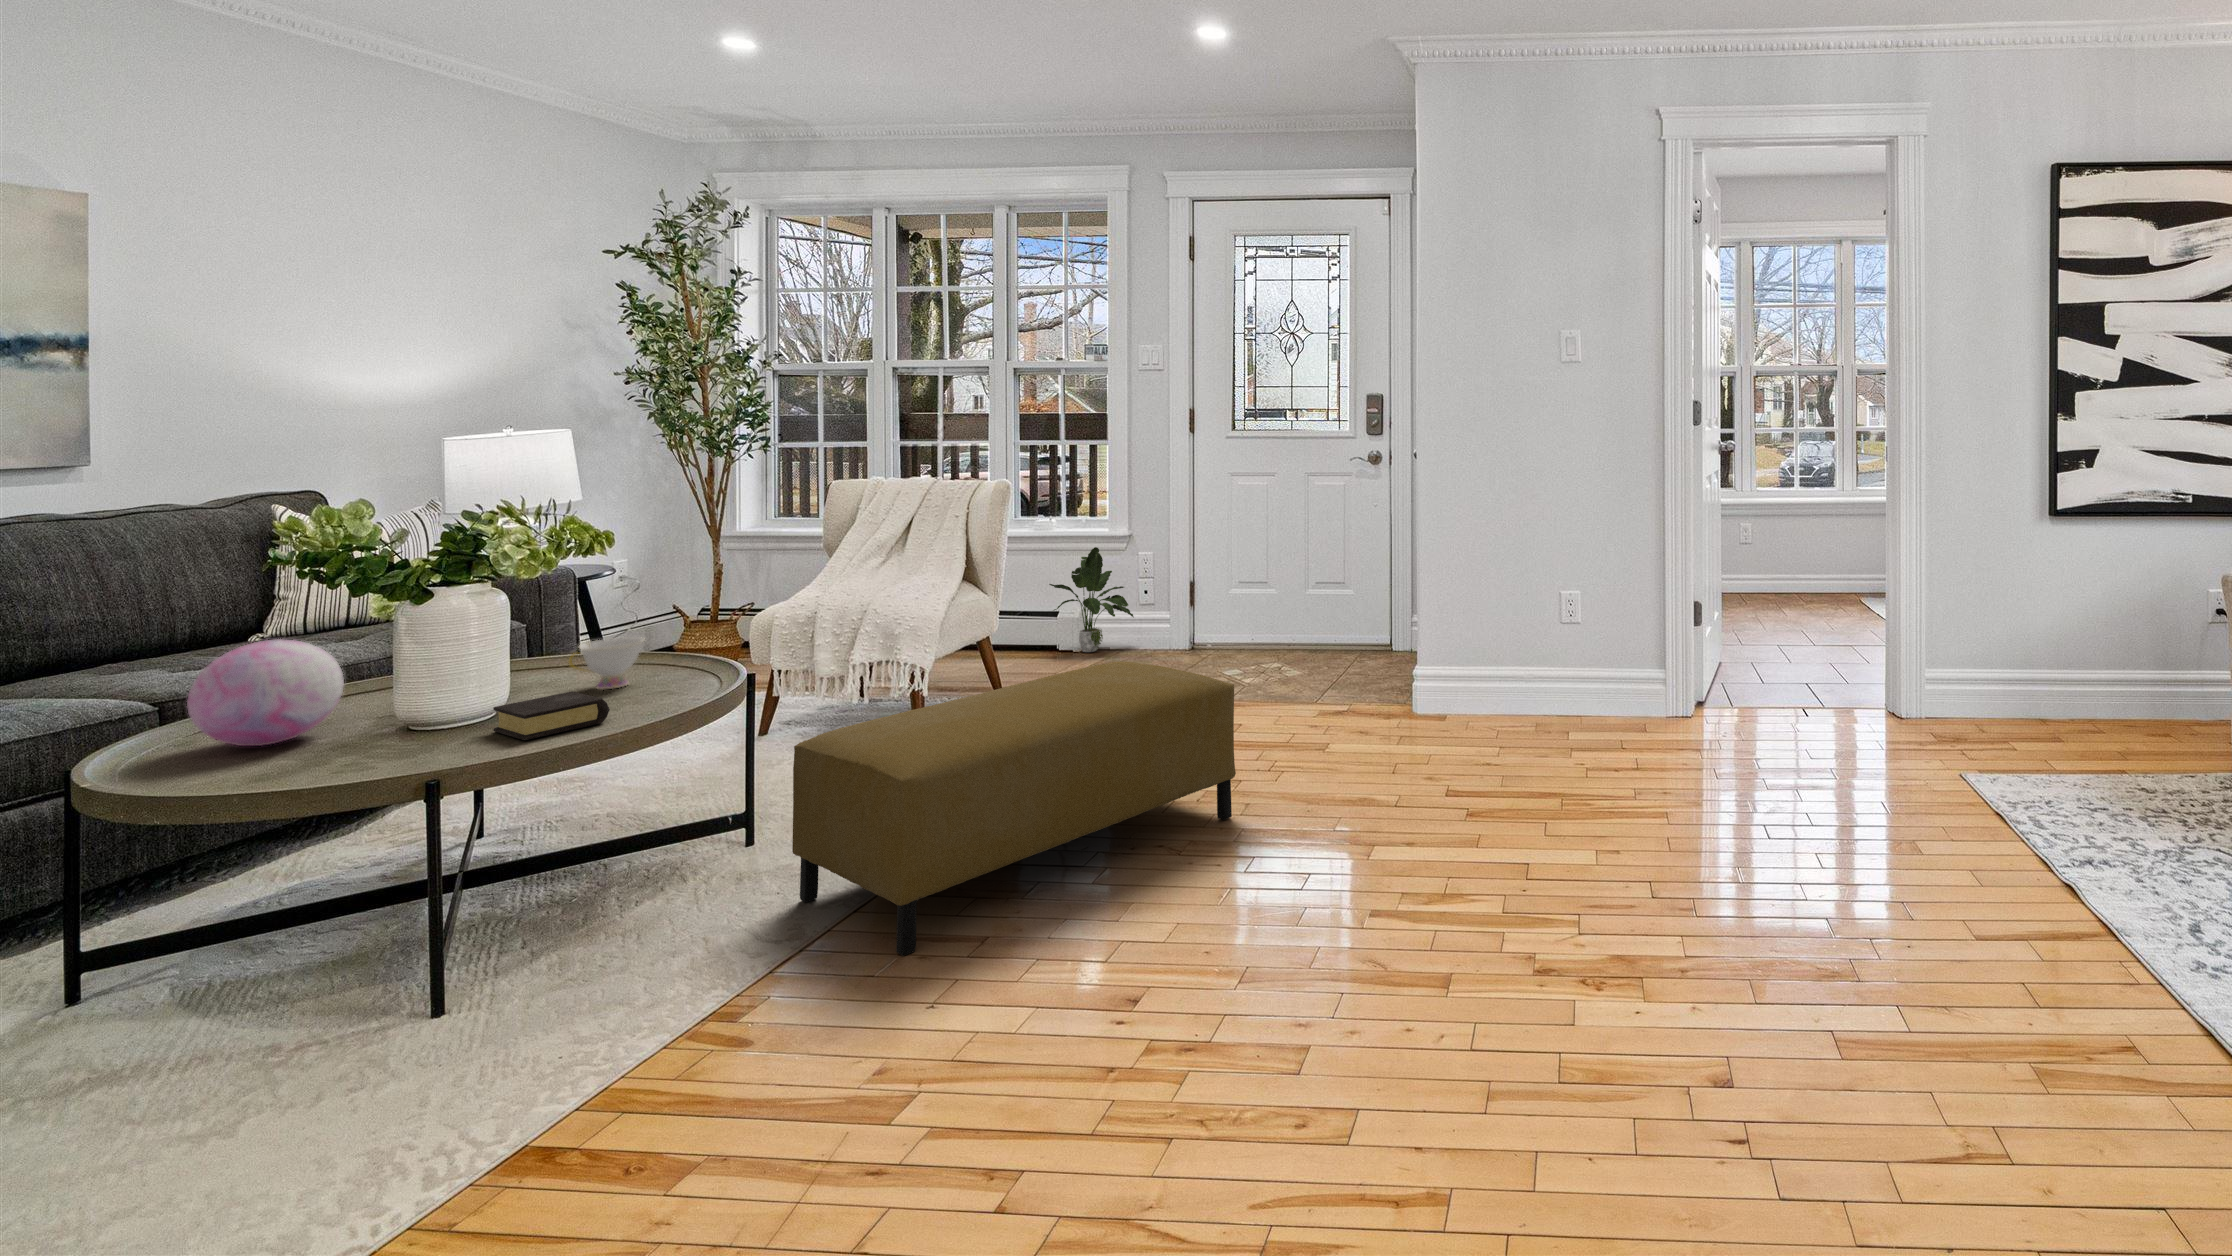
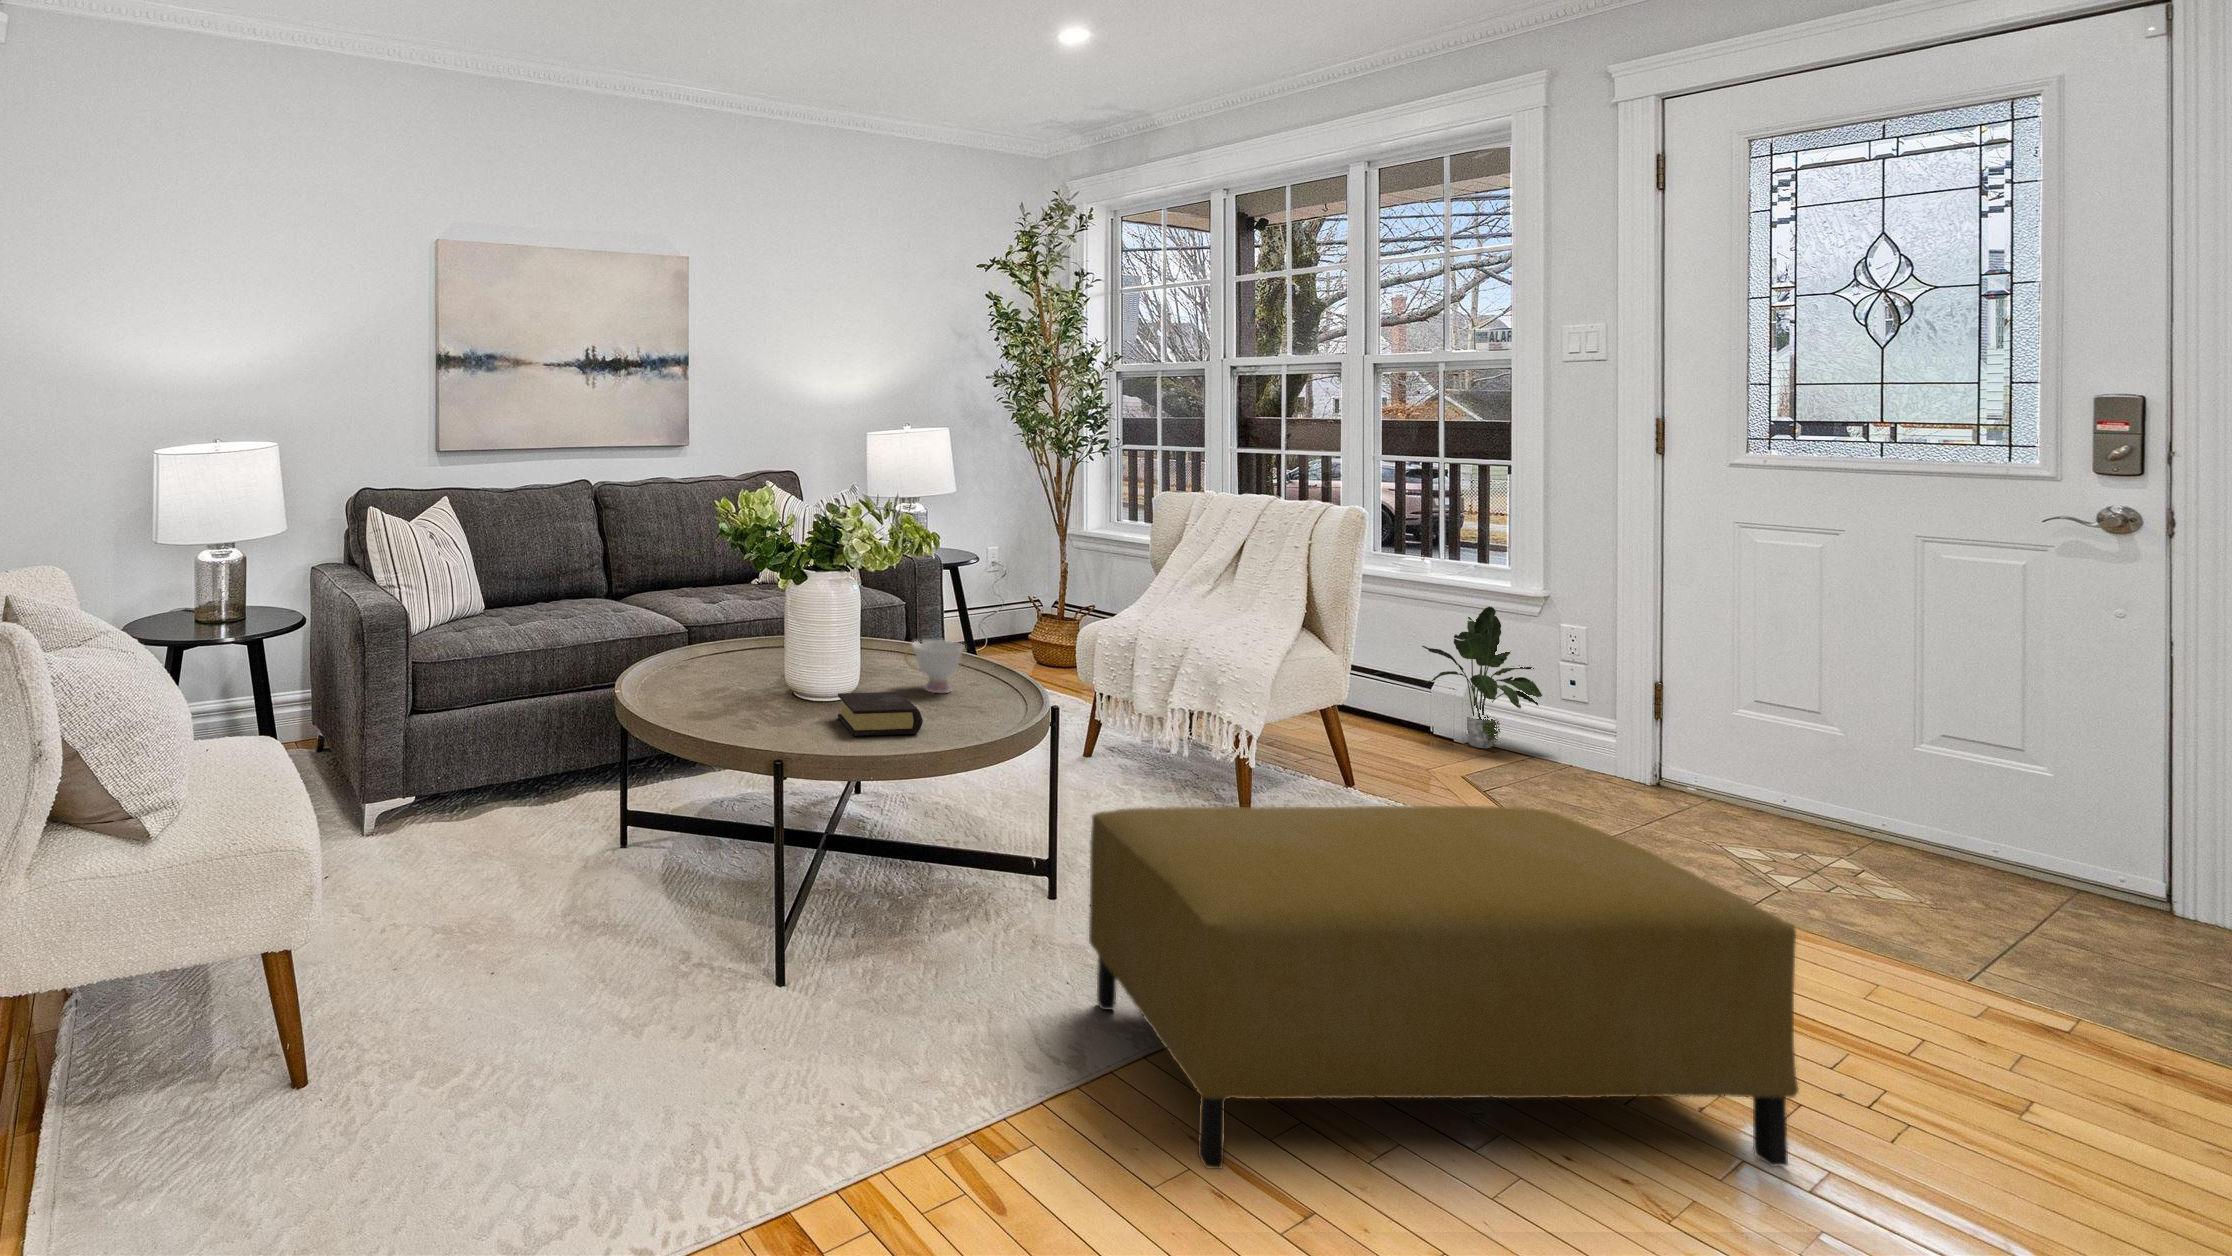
decorative orb: present [187,639,344,746] -> none [664,596,751,685]

